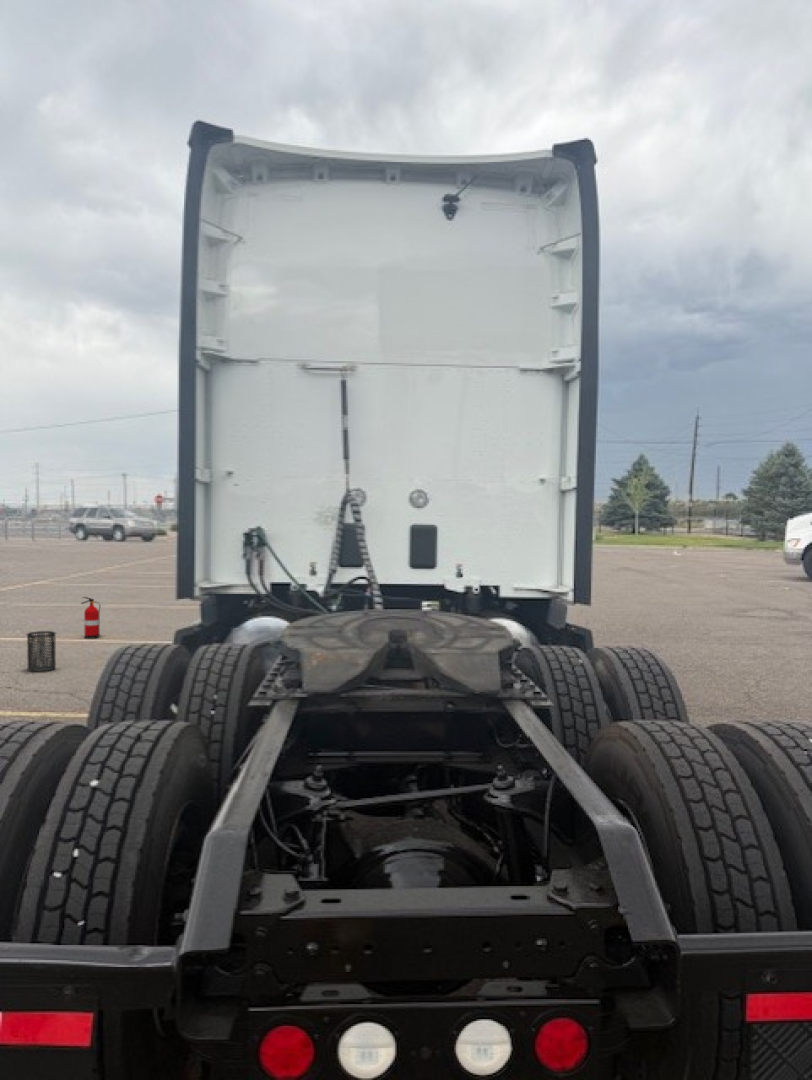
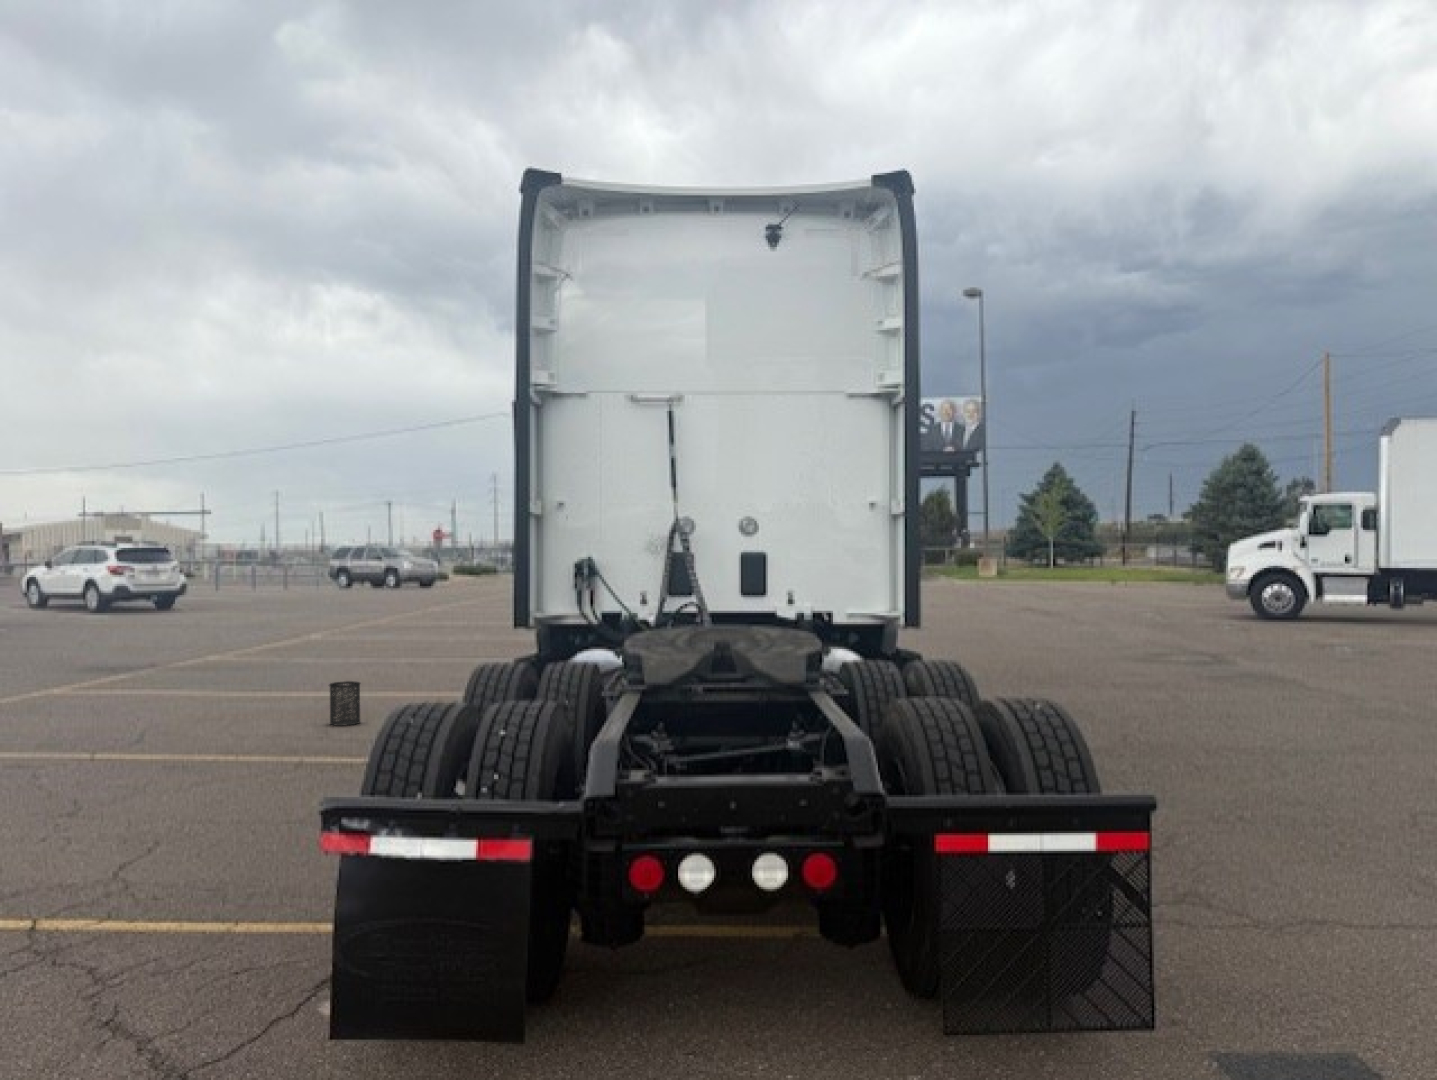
fire extinguisher: present [82,597,100,639] -> none [378,646,400,695]

